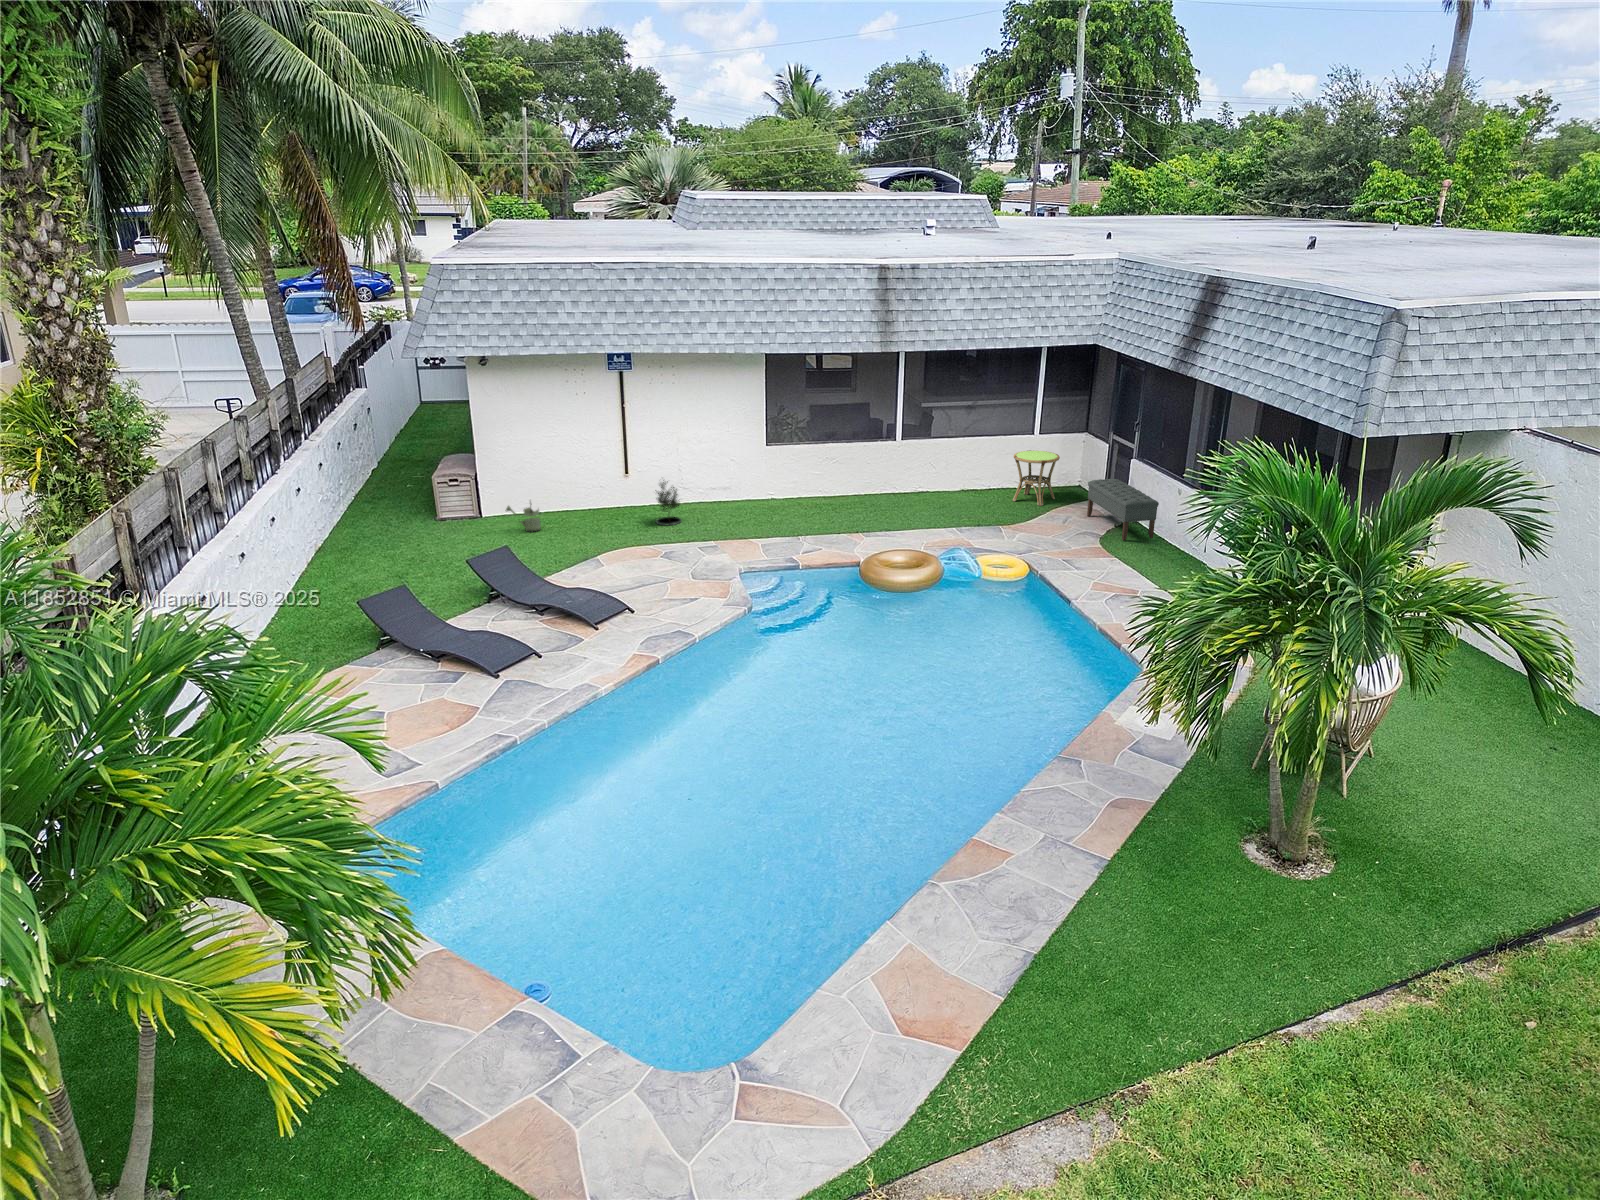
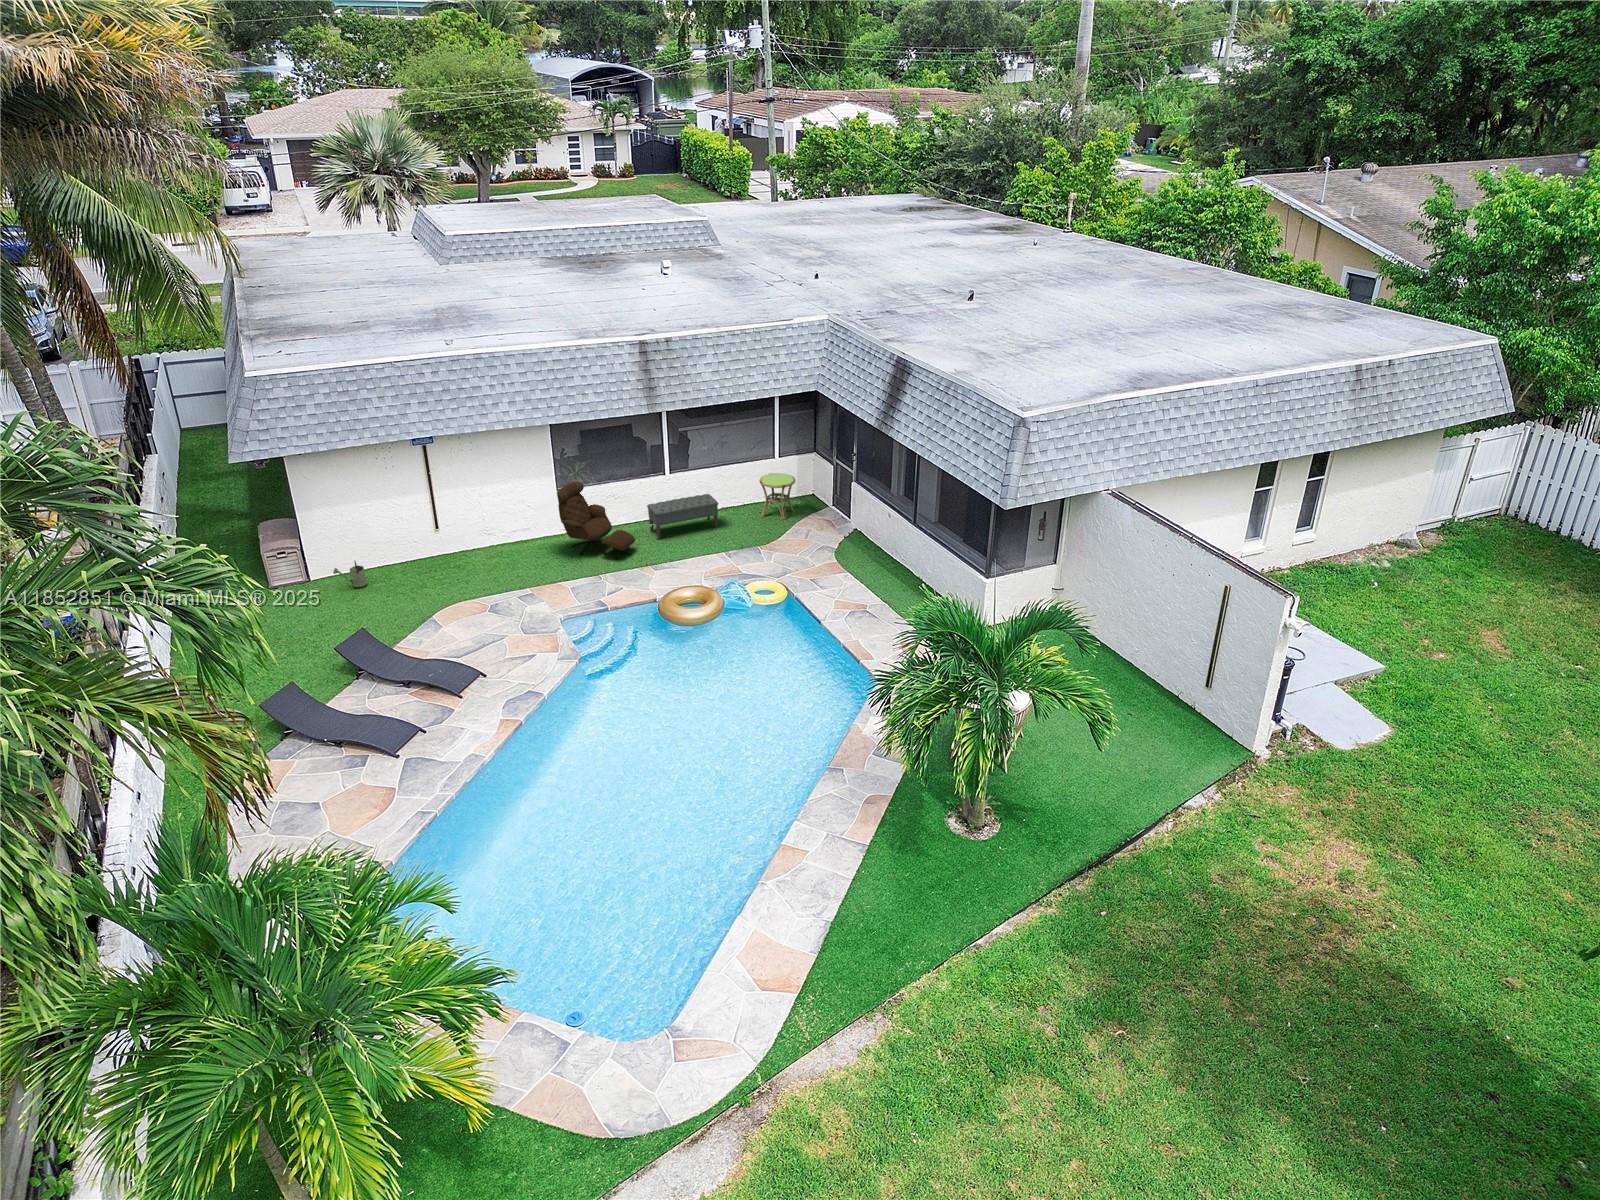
lounge chair: none [765,436,851,527] -> present [557,482,635,559]
bench: present [1087,479,1159,541] -> present [647,494,718,539]
potted tree: present [656,481,682,525] -> none [464,529,492,569]

